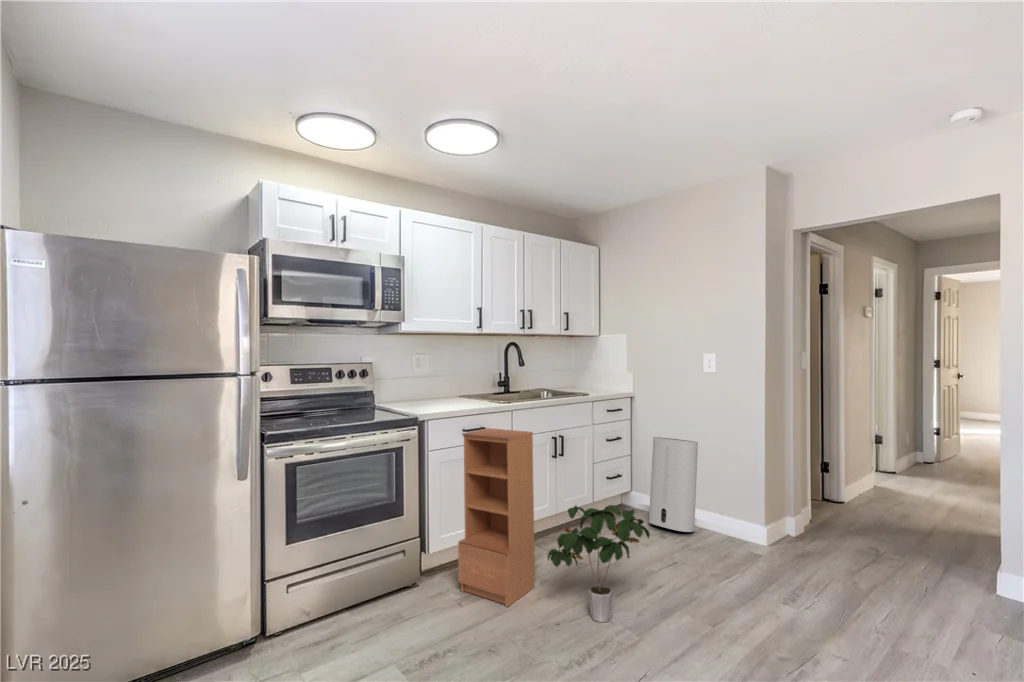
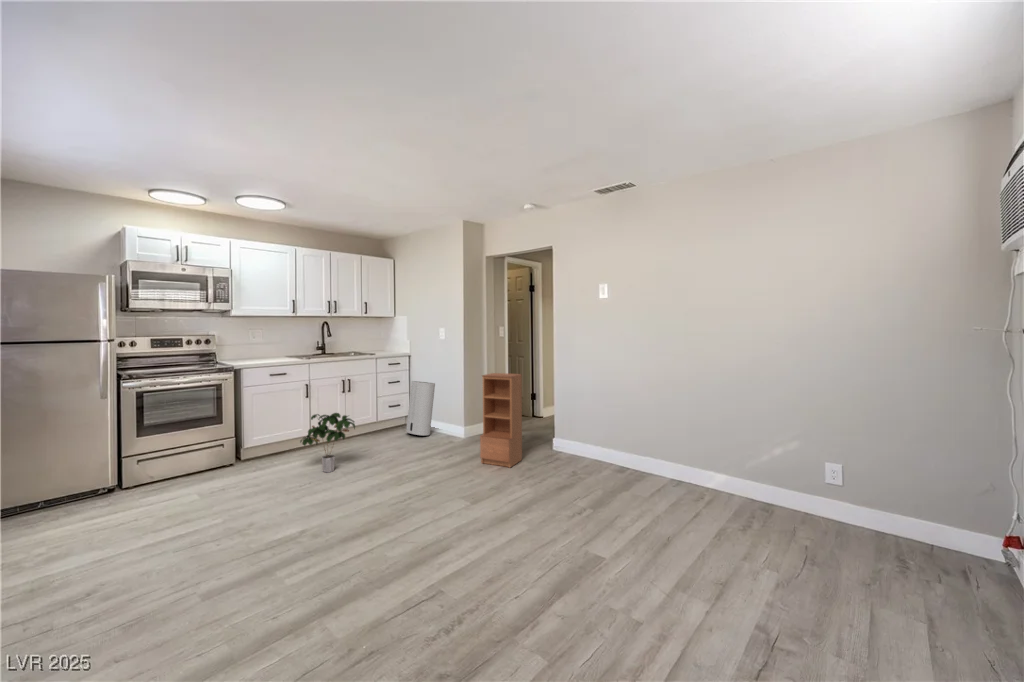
bookcase: present [458,428,535,607] -> present [480,373,522,468]

